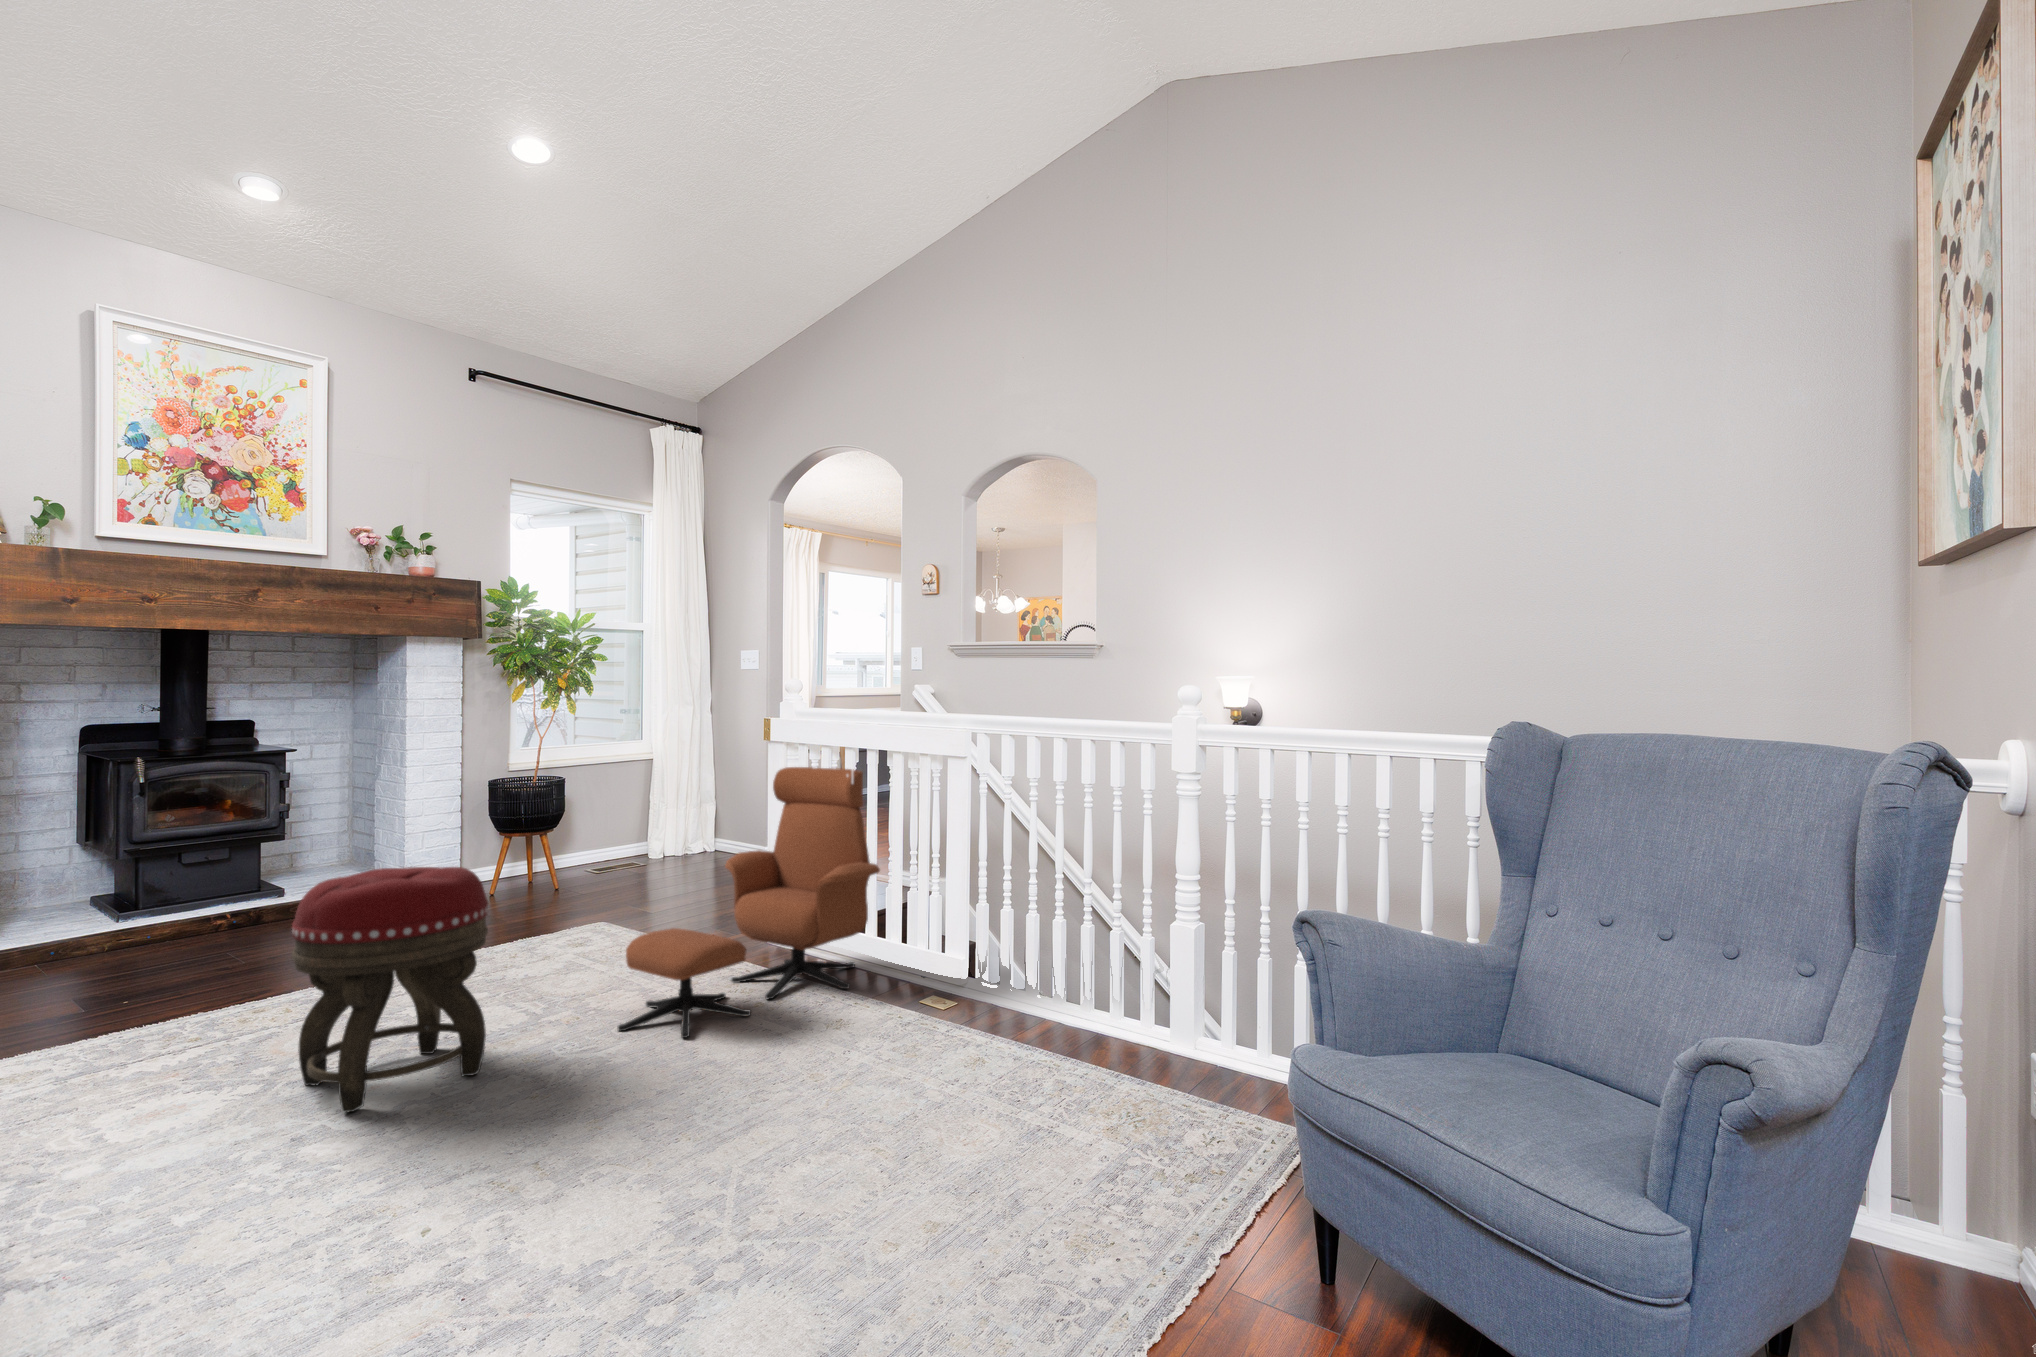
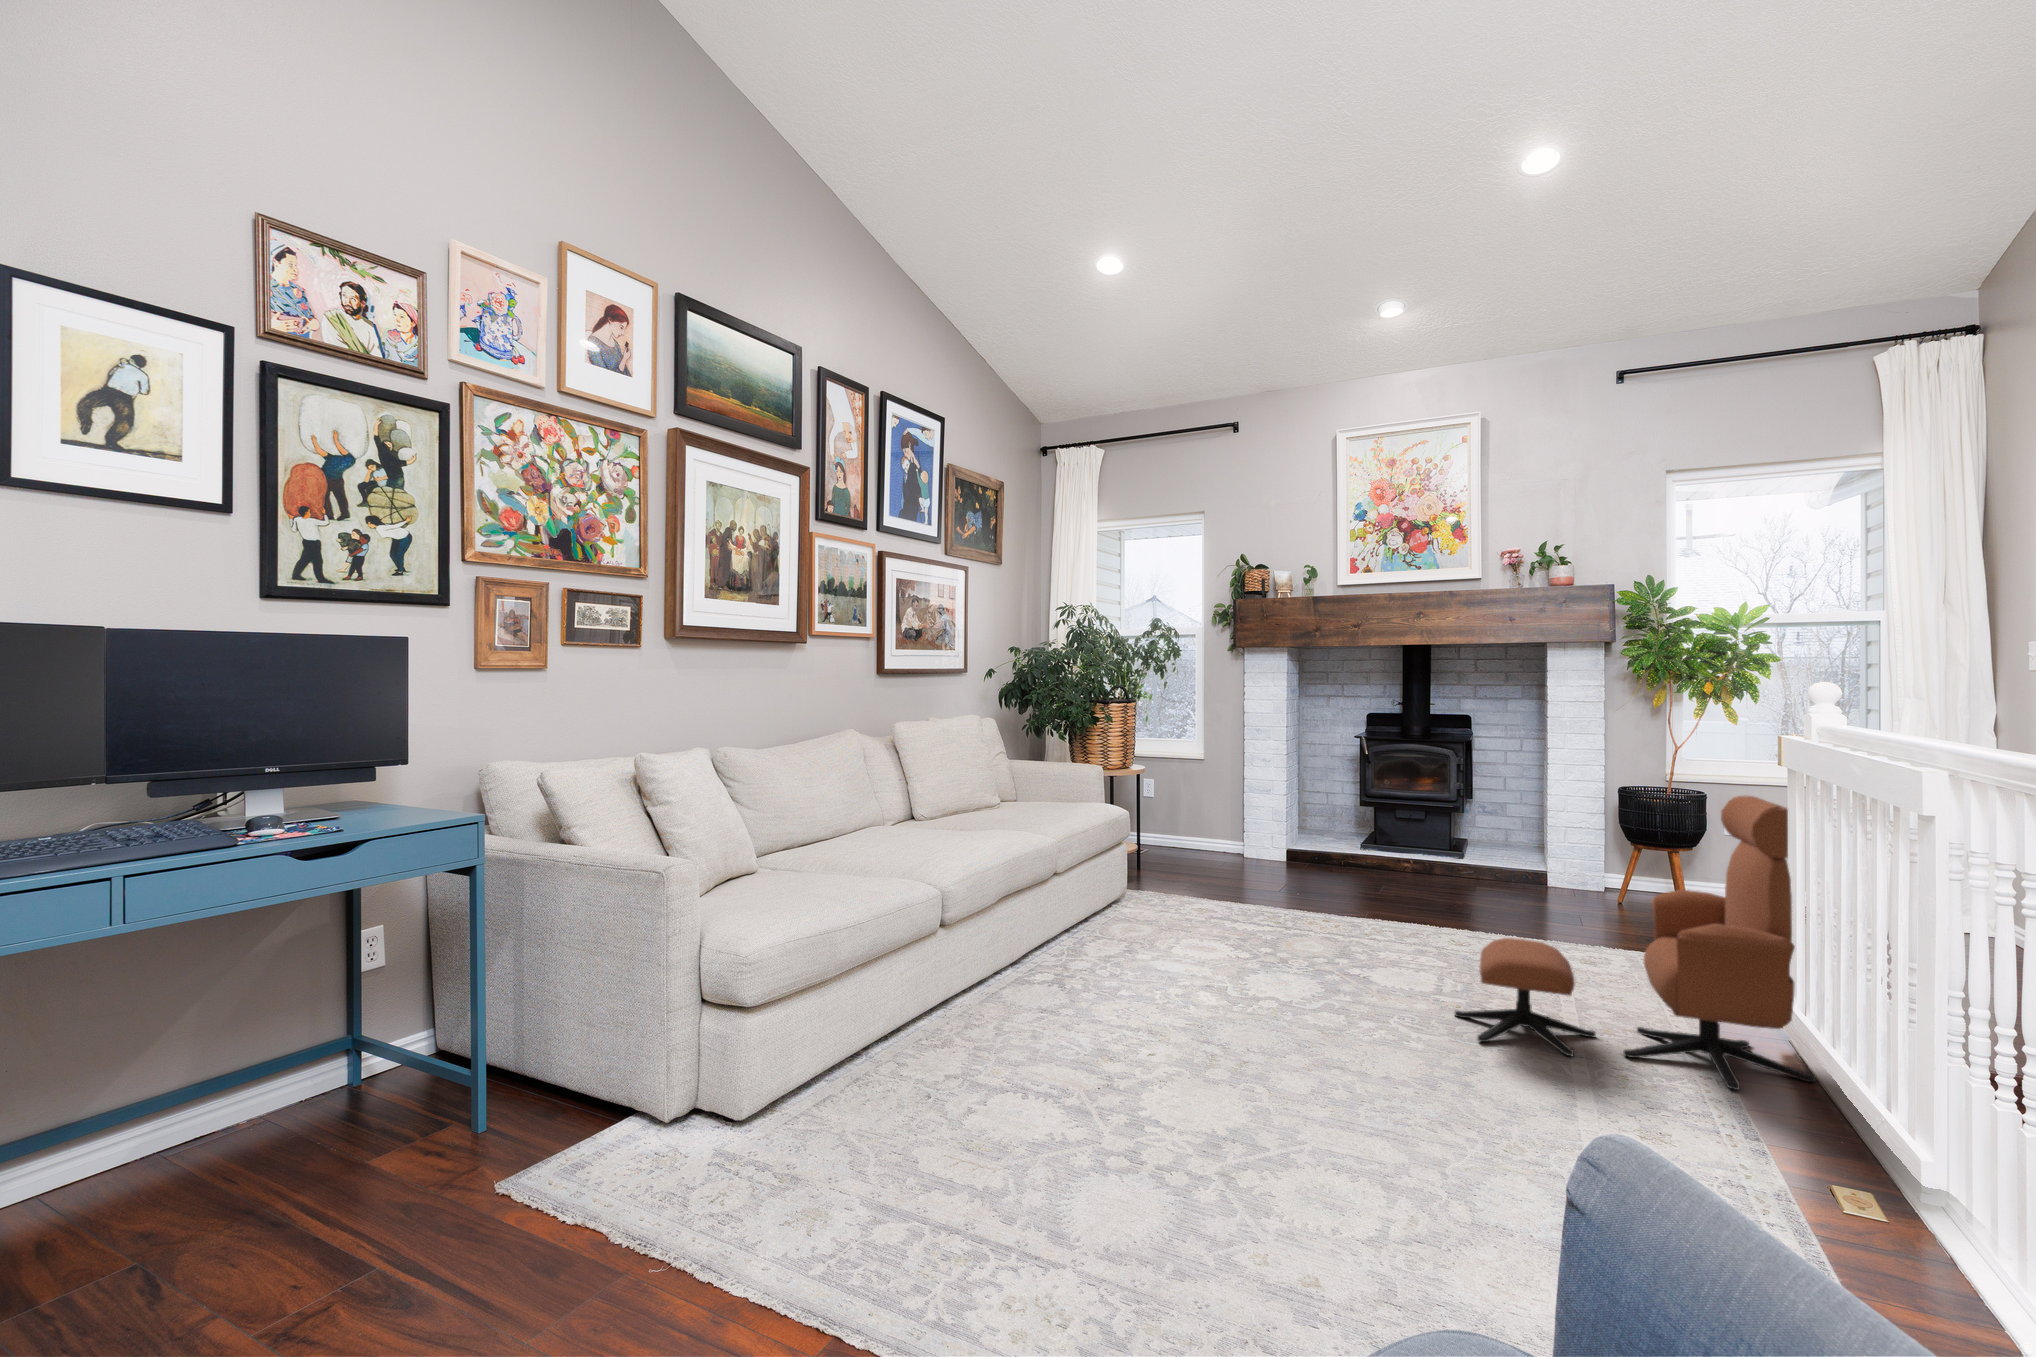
footstool: present [292,867,488,1113] -> none [1232,823,1356,994]

